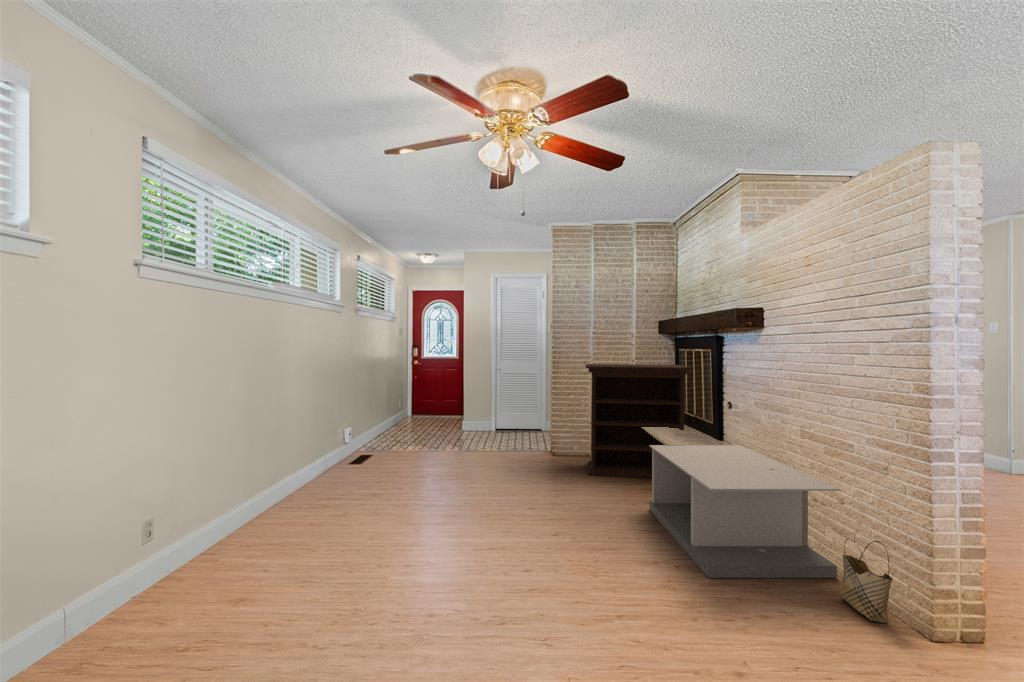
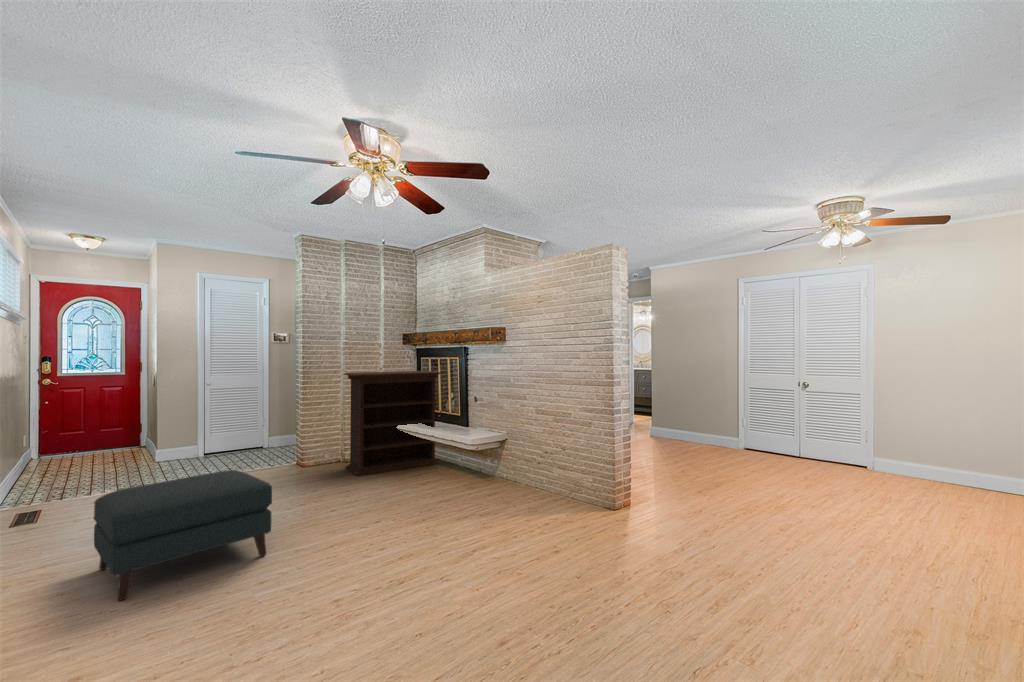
coffee table: present [650,445,841,578] -> none [432,427,566,515]
ottoman: none [312,448,441,540] -> present [93,470,272,601]
woven basket: present [839,539,893,623] -> none [572,465,599,509]

